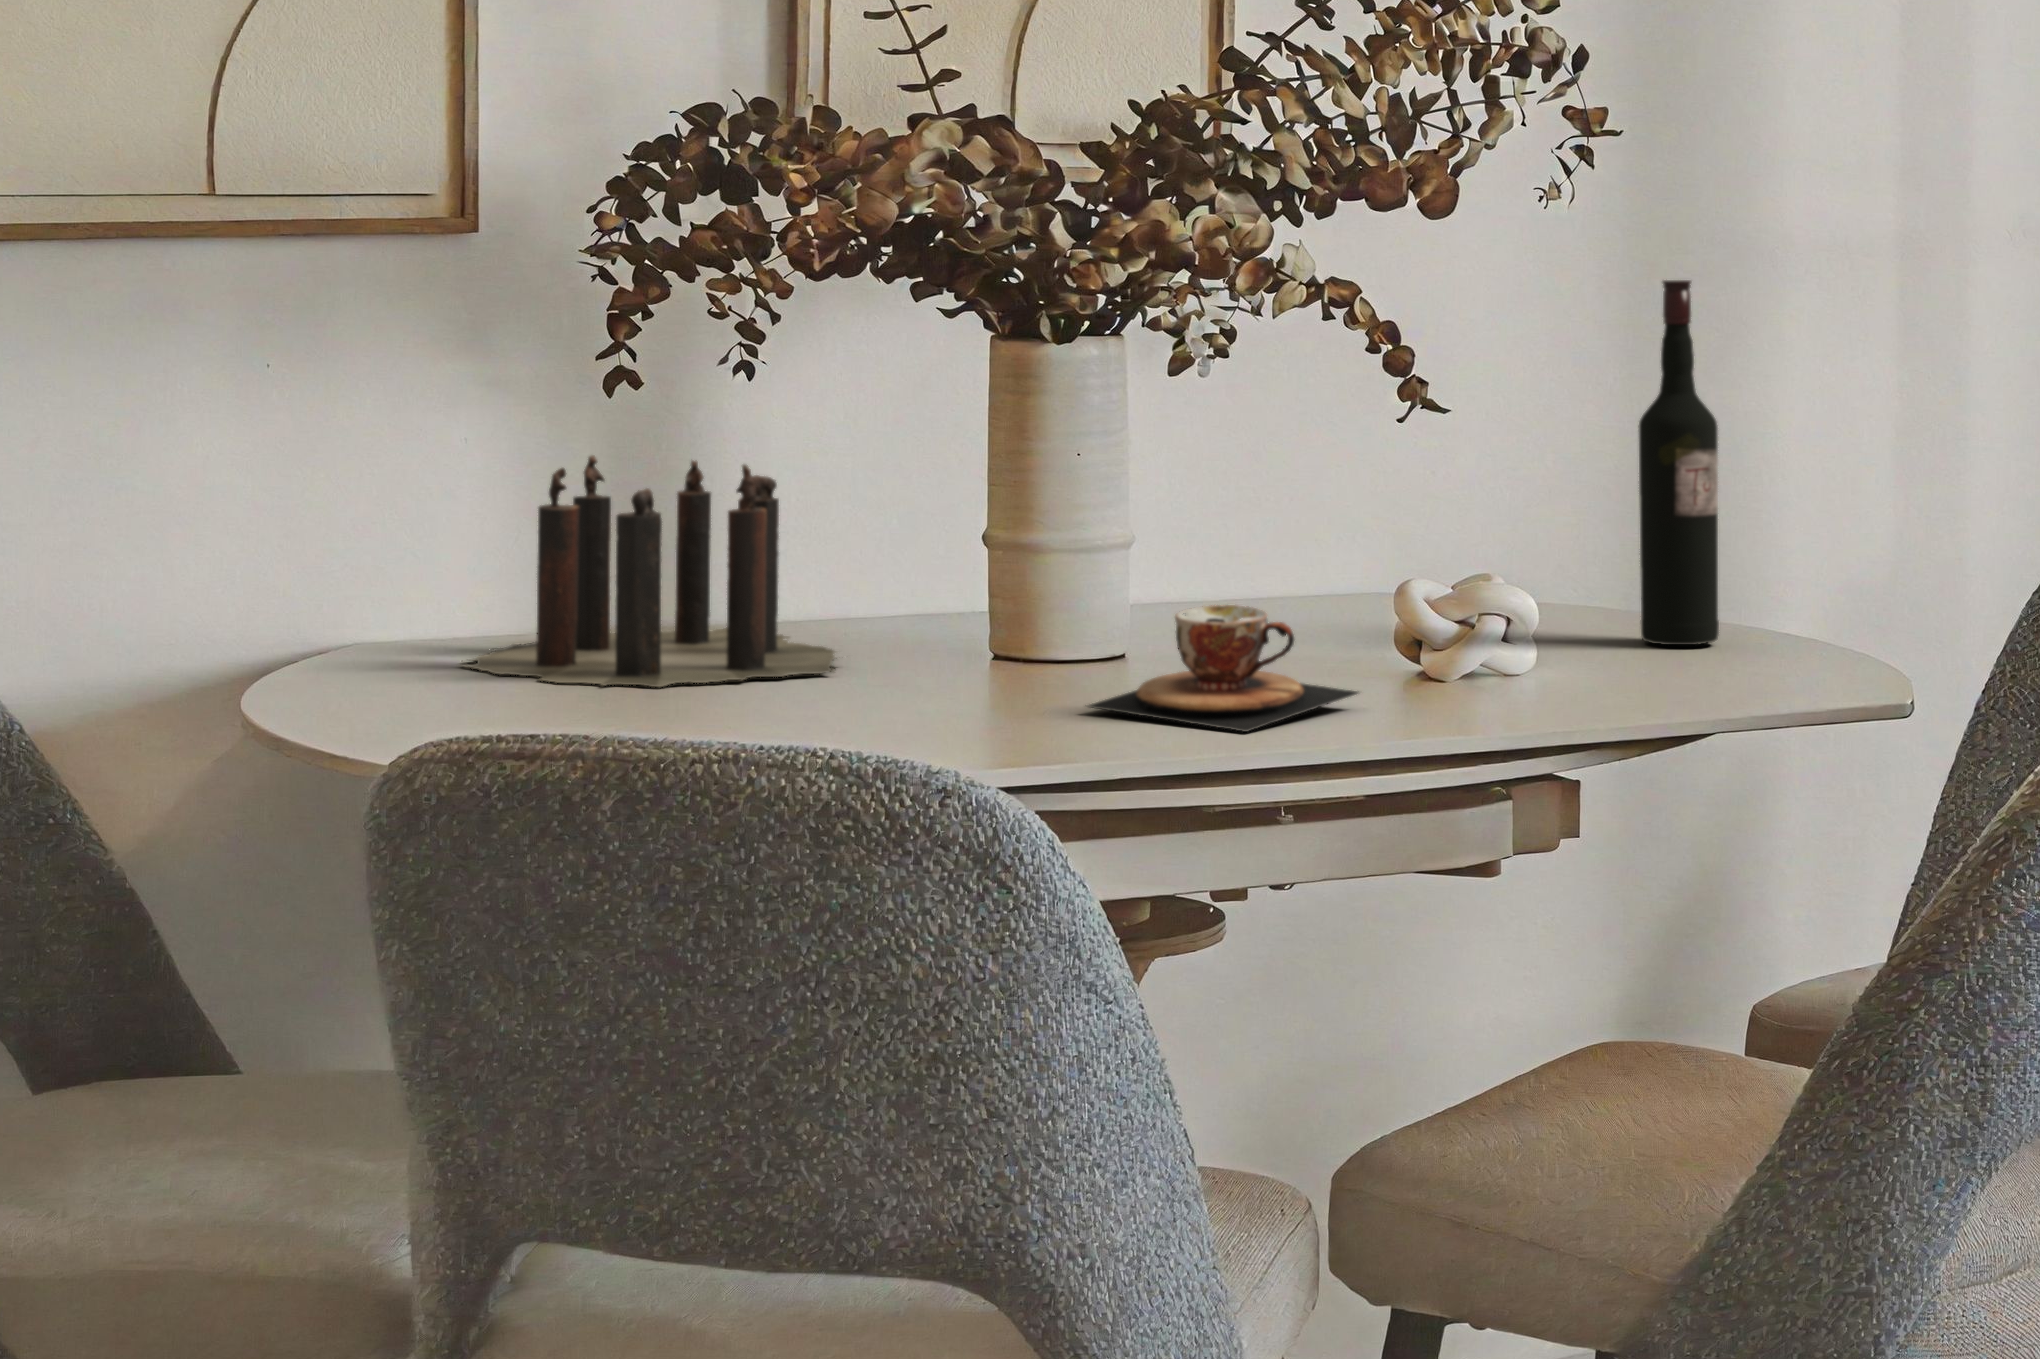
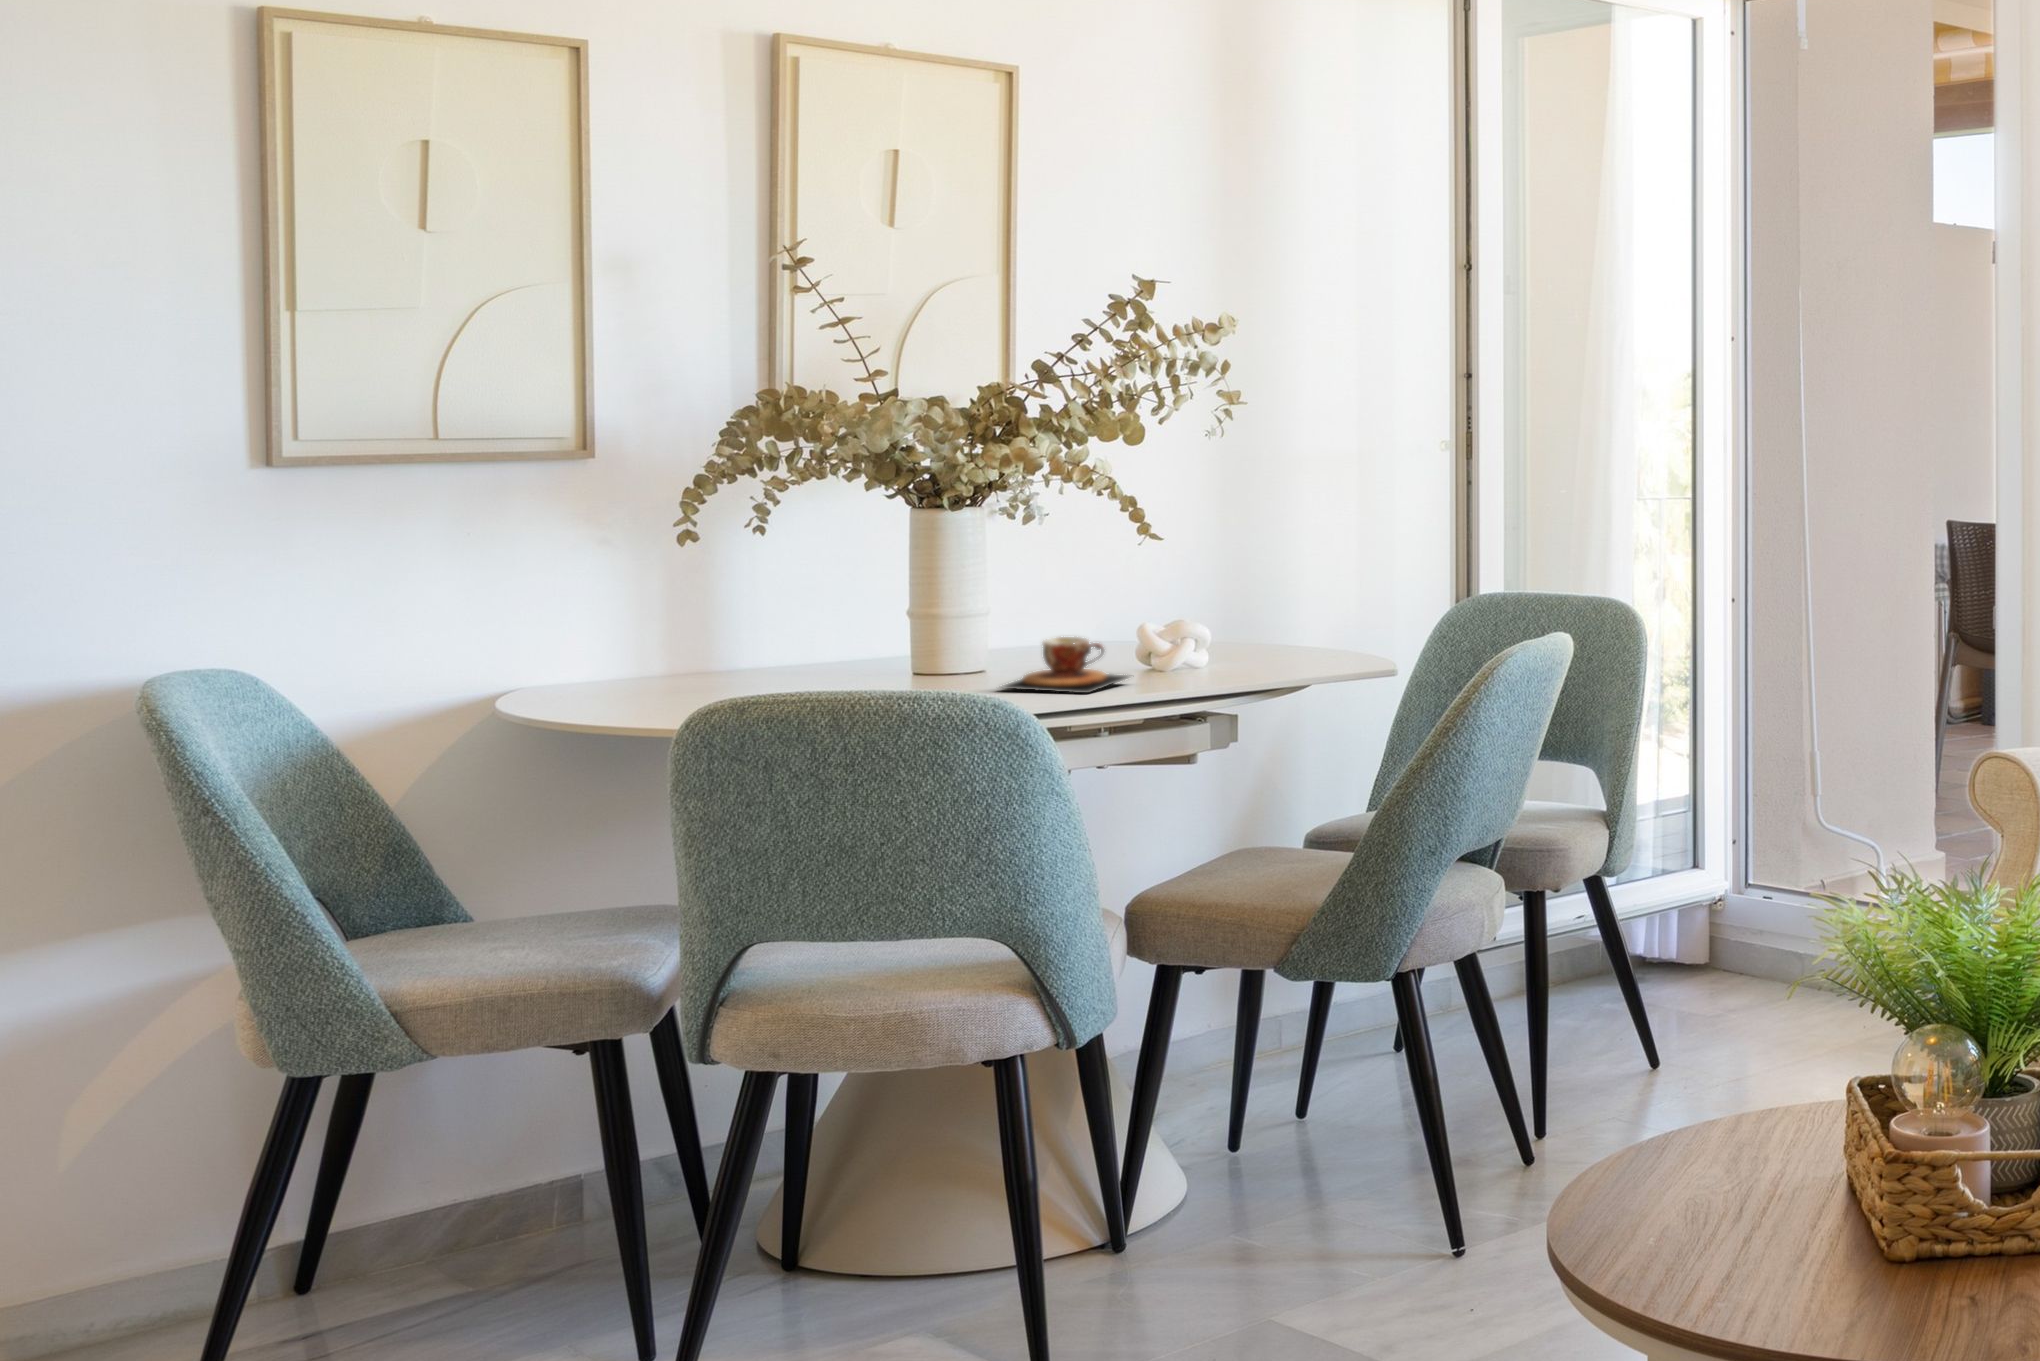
wine bottle: present [1638,280,1719,645] -> none [1248,476,1290,655]
candle: present [464,455,837,687] -> none [615,576,885,693]

